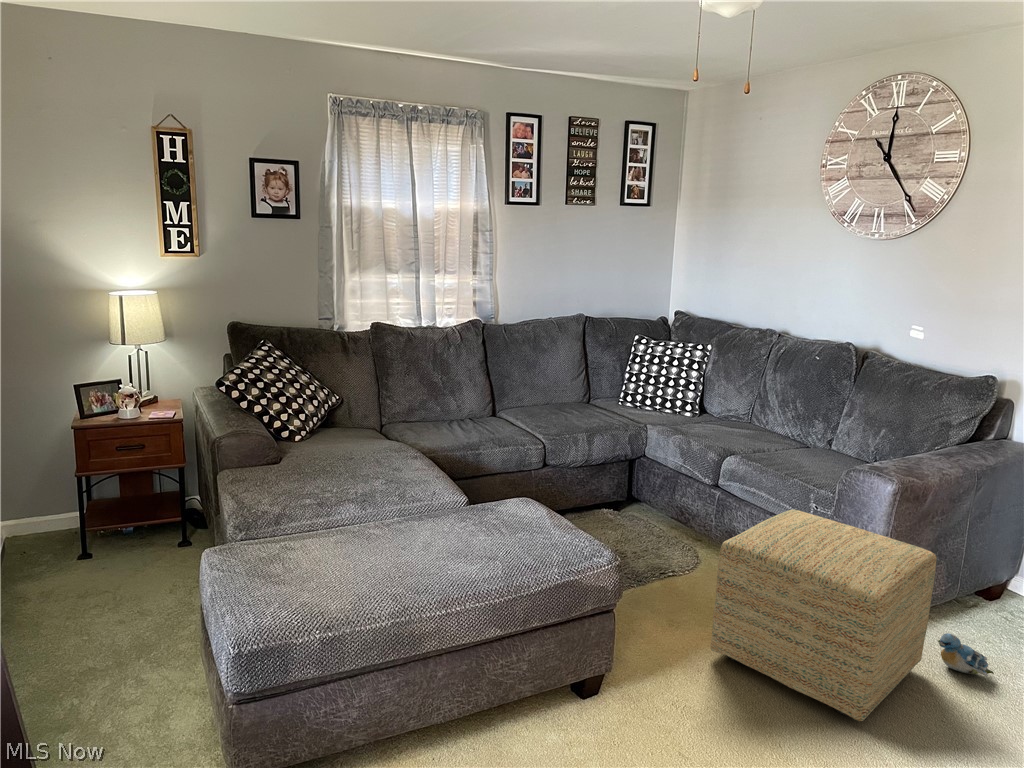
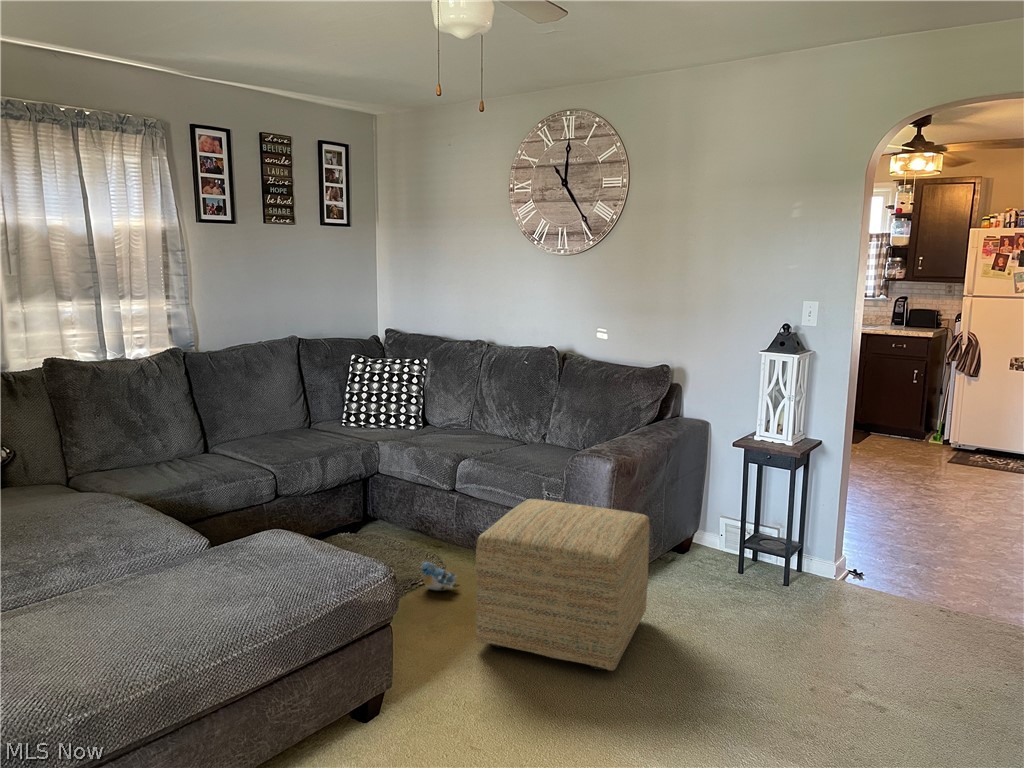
plush toy: present [938,633,994,676] -> present [420,562,460,591]

